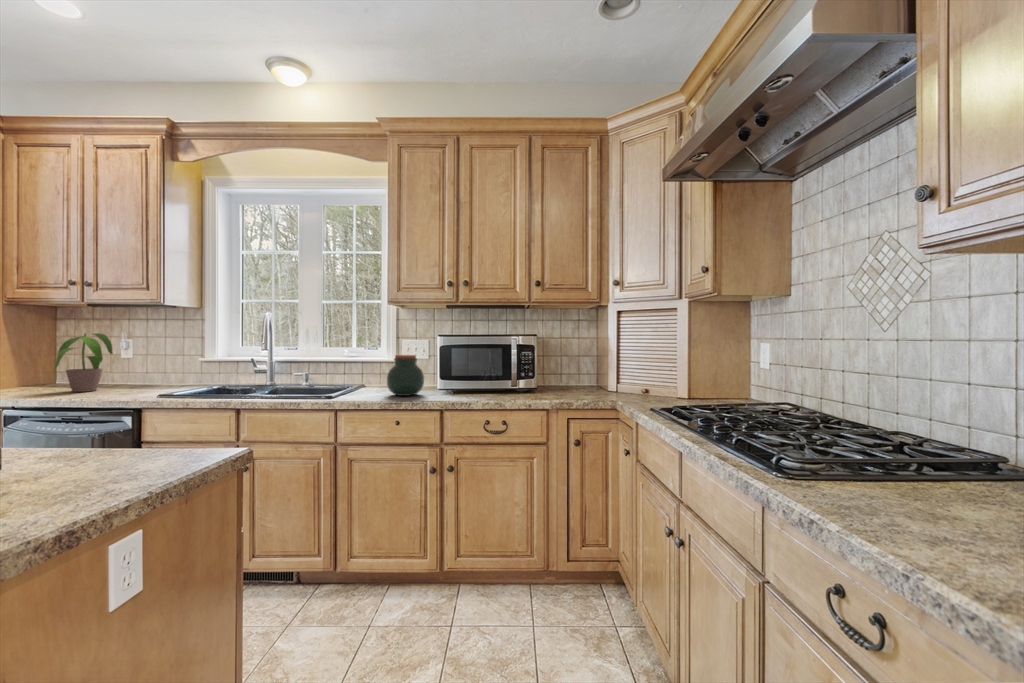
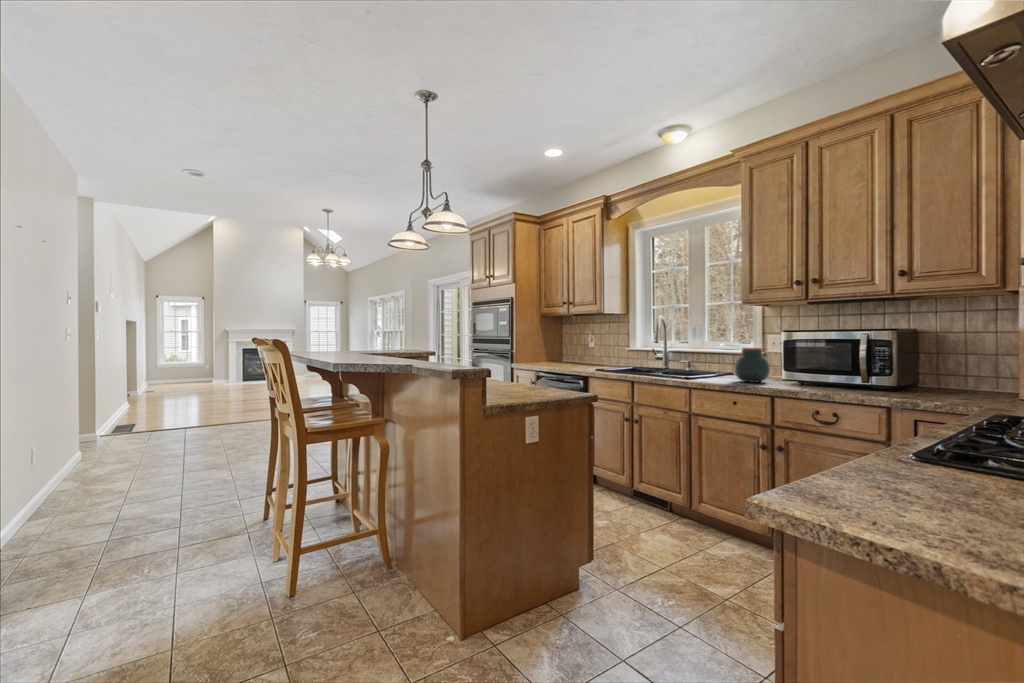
potted plant: present [54,333,113,392] -> none [549,331,588,366]

